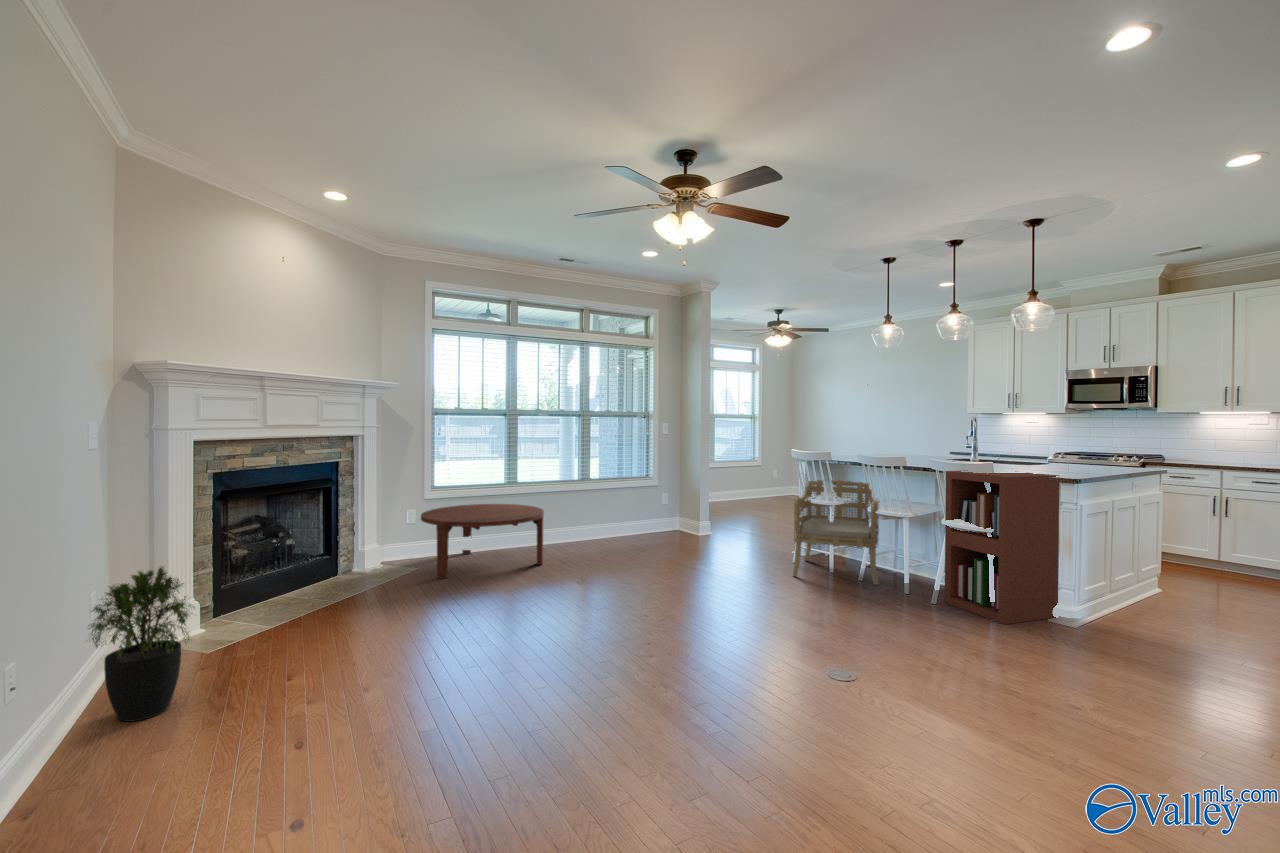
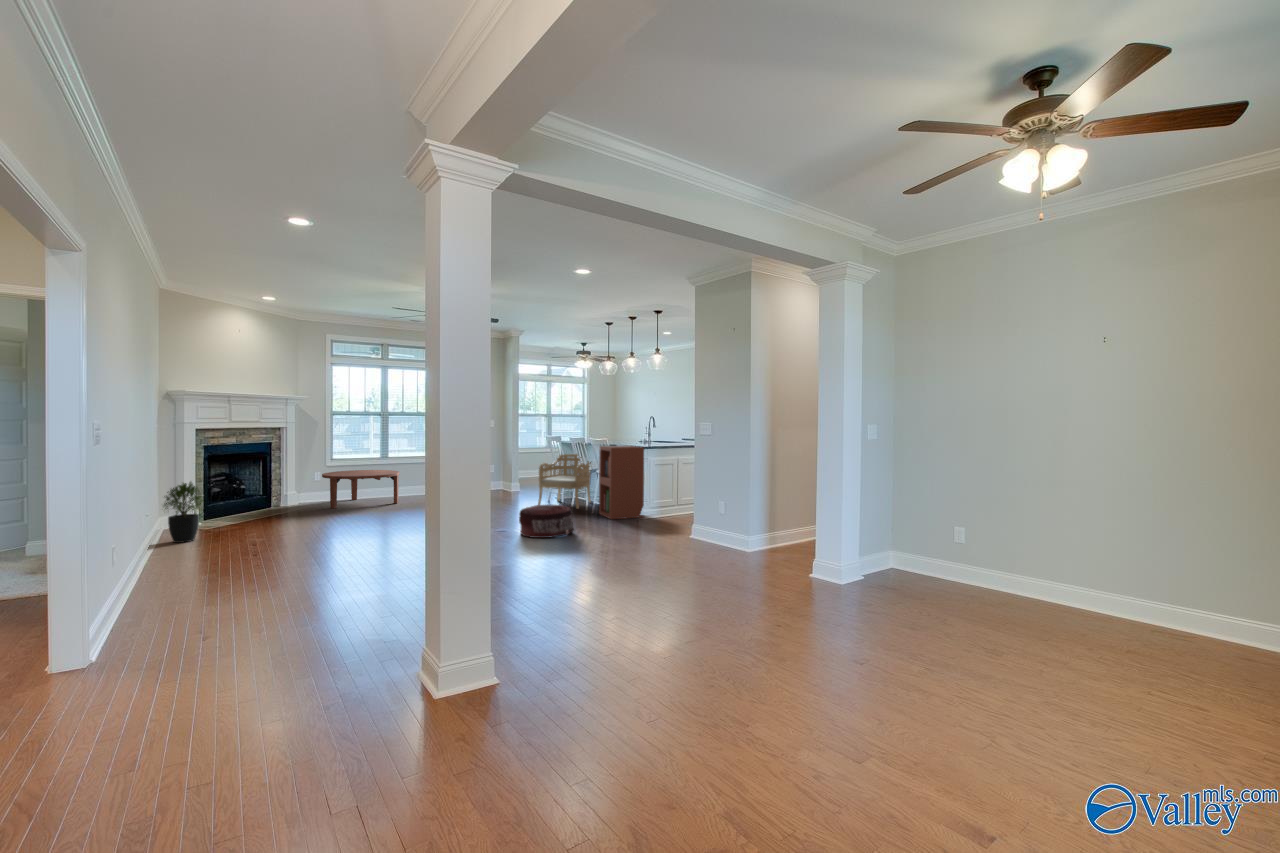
pouf: none [898,610,1042,716] -> present [519,505,574,538]

